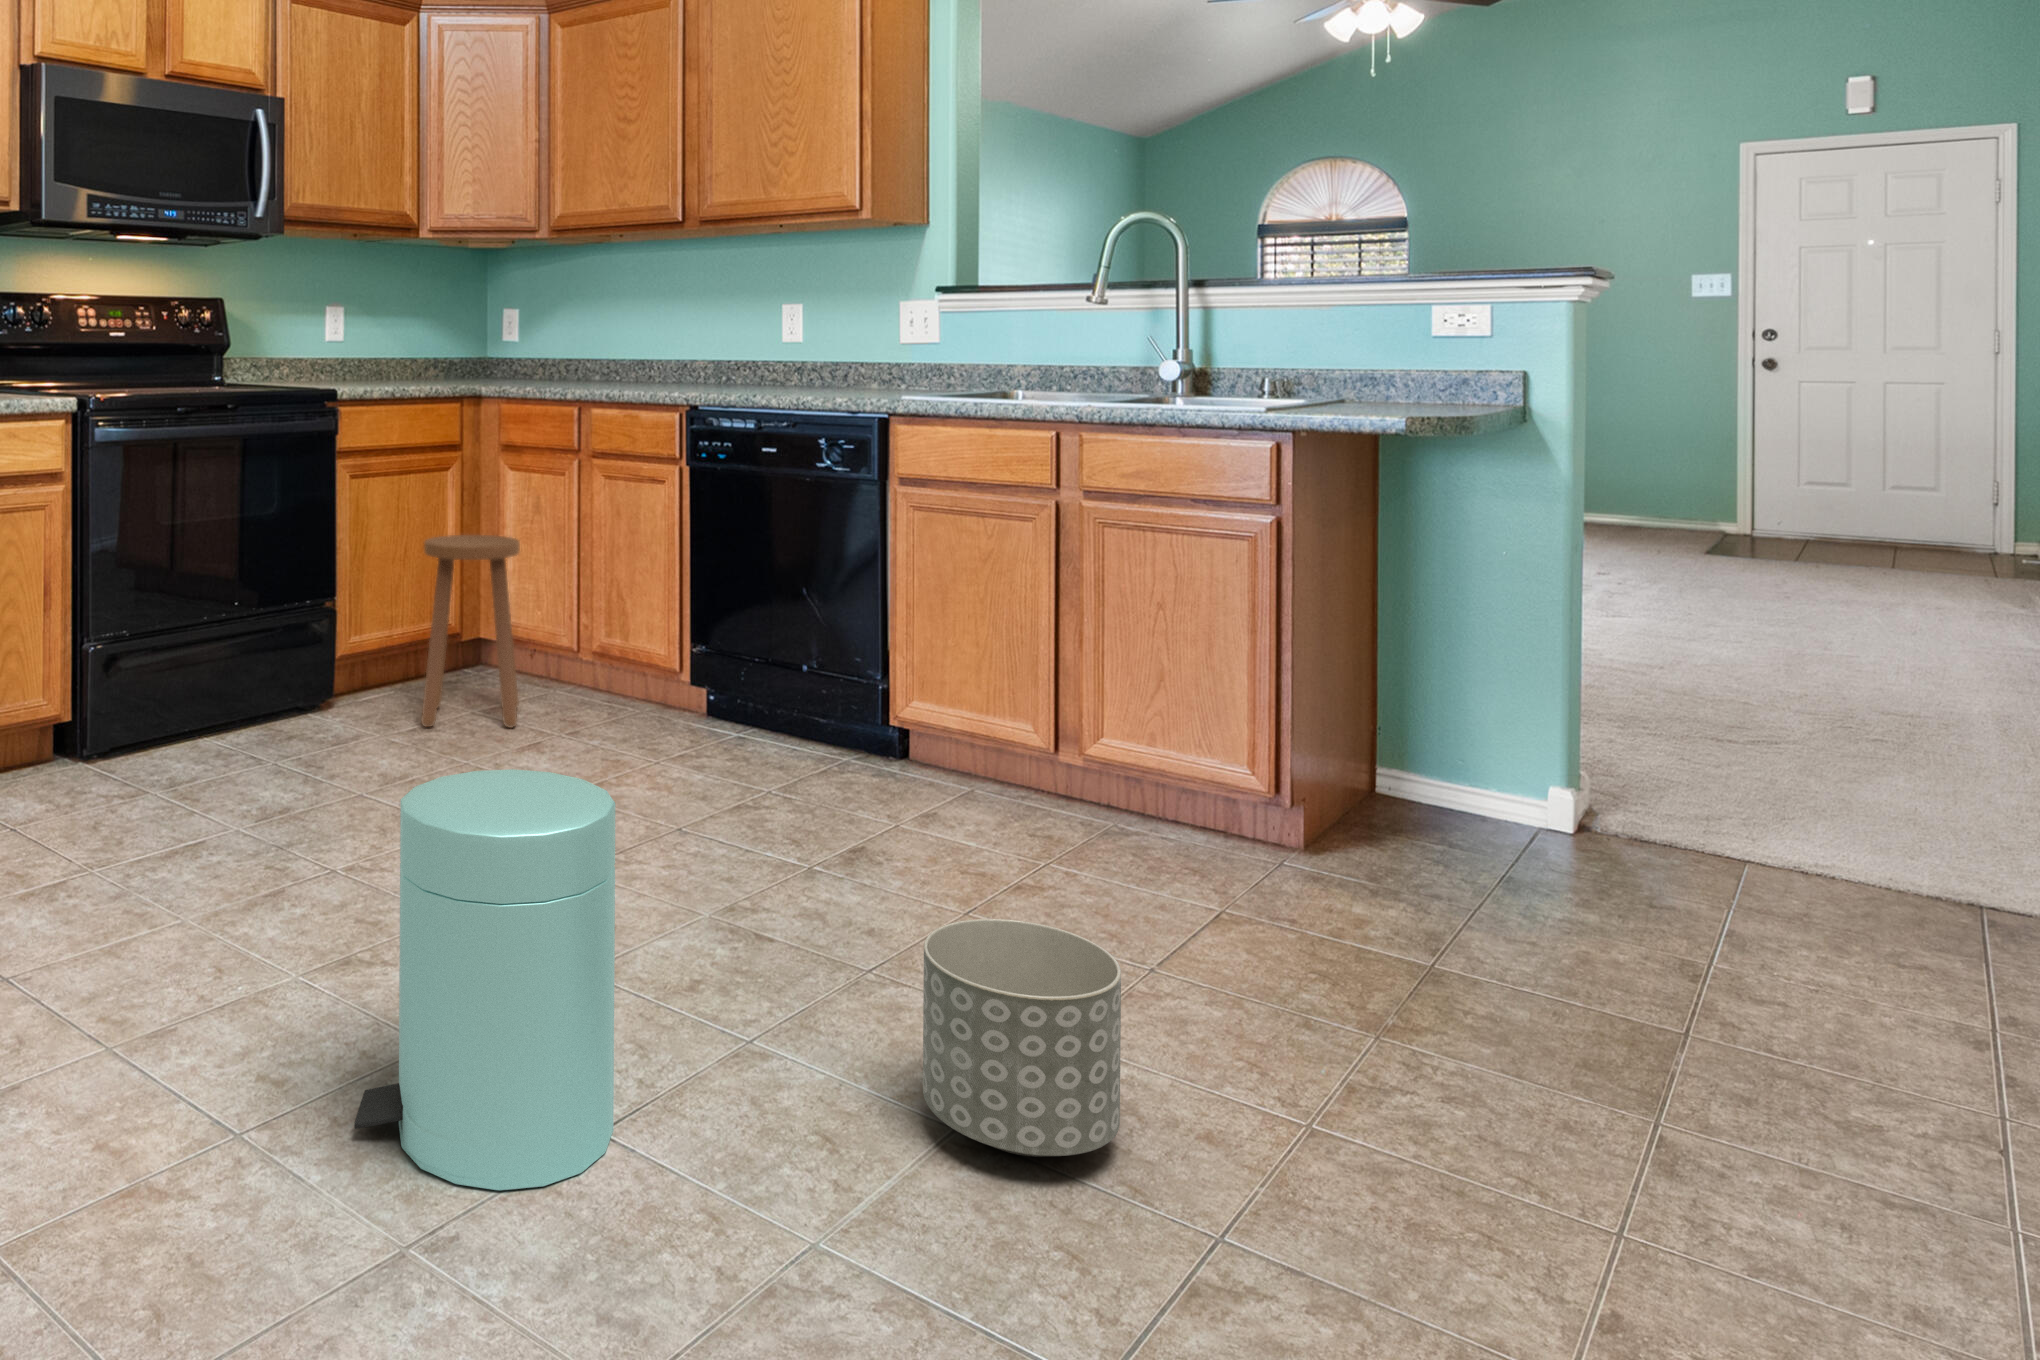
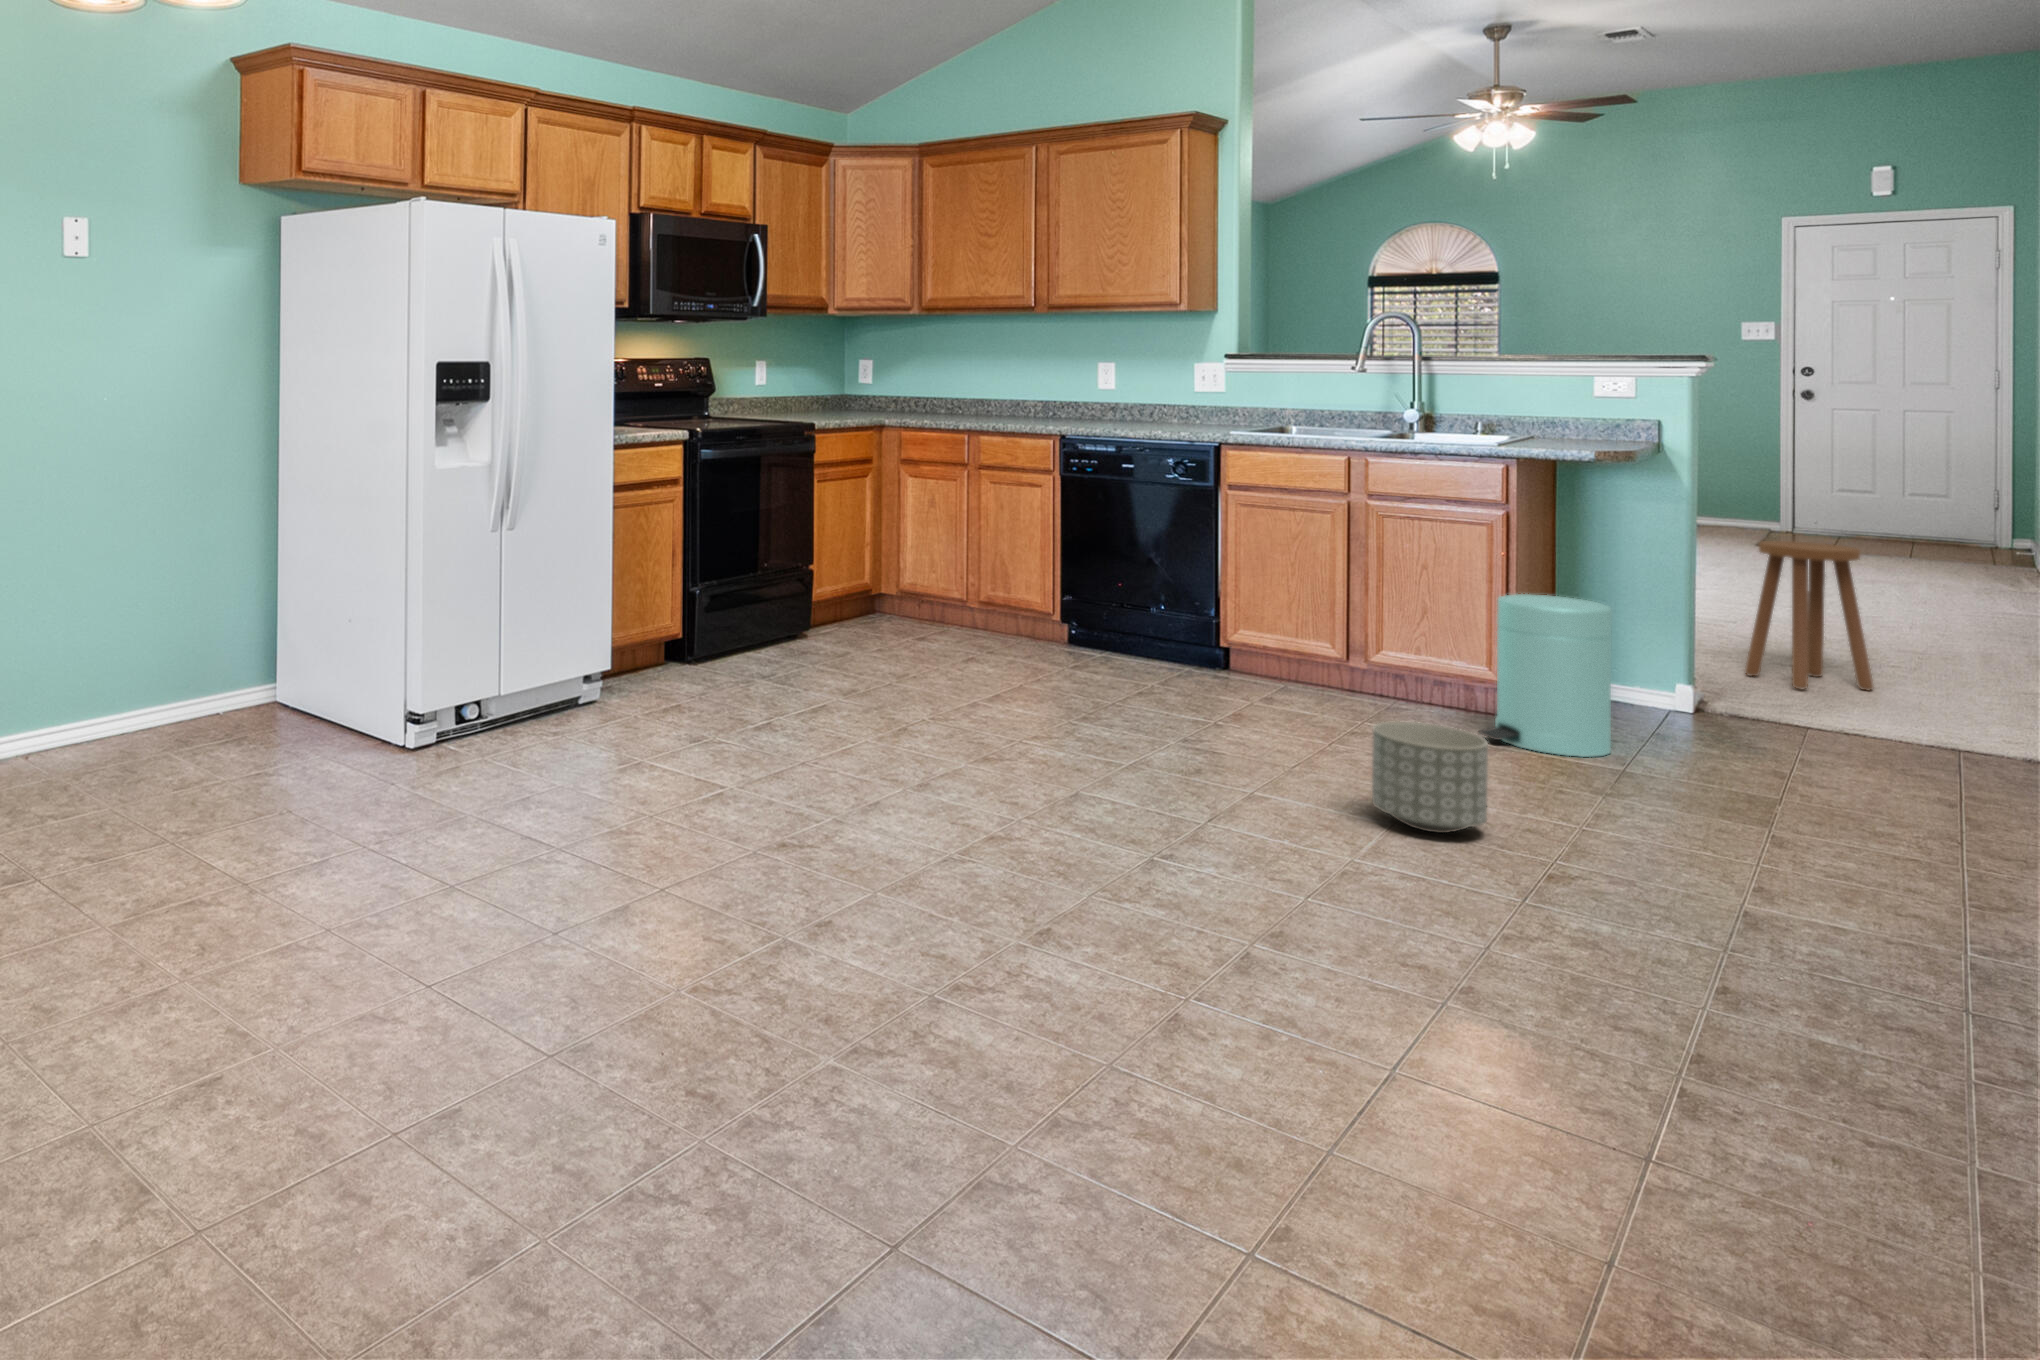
stool: present [421,535,520,728] -> present [1745,541,1873,691]
trash can: present [354,769,615,1190] -> present [1479,594,1612,757]

